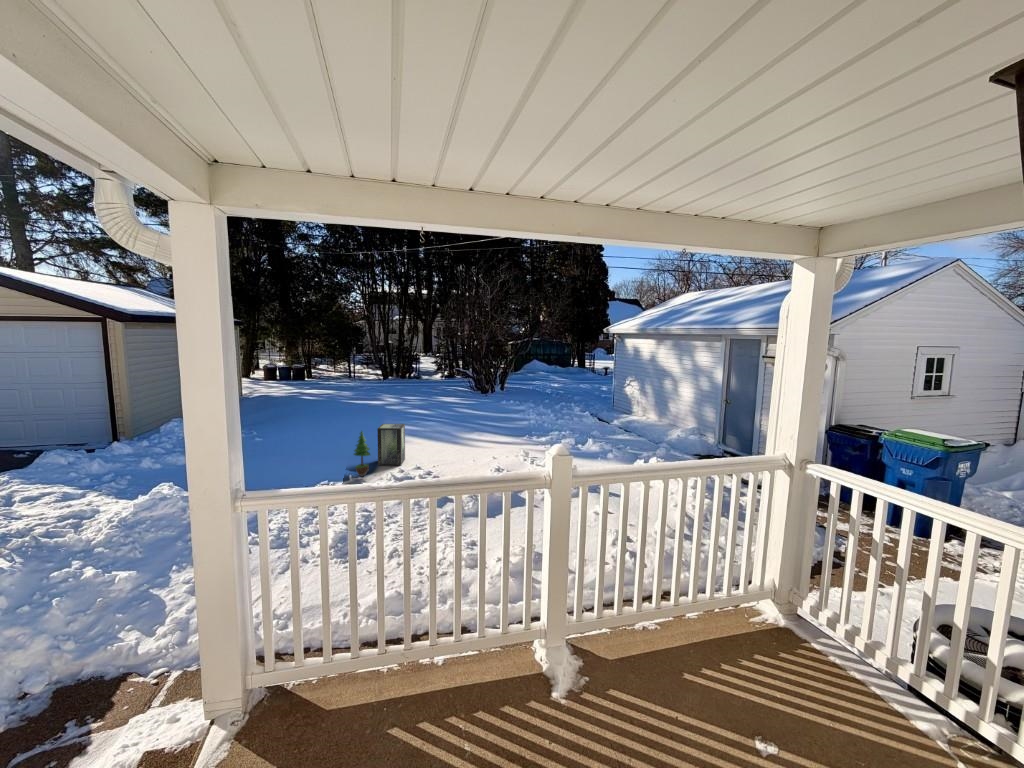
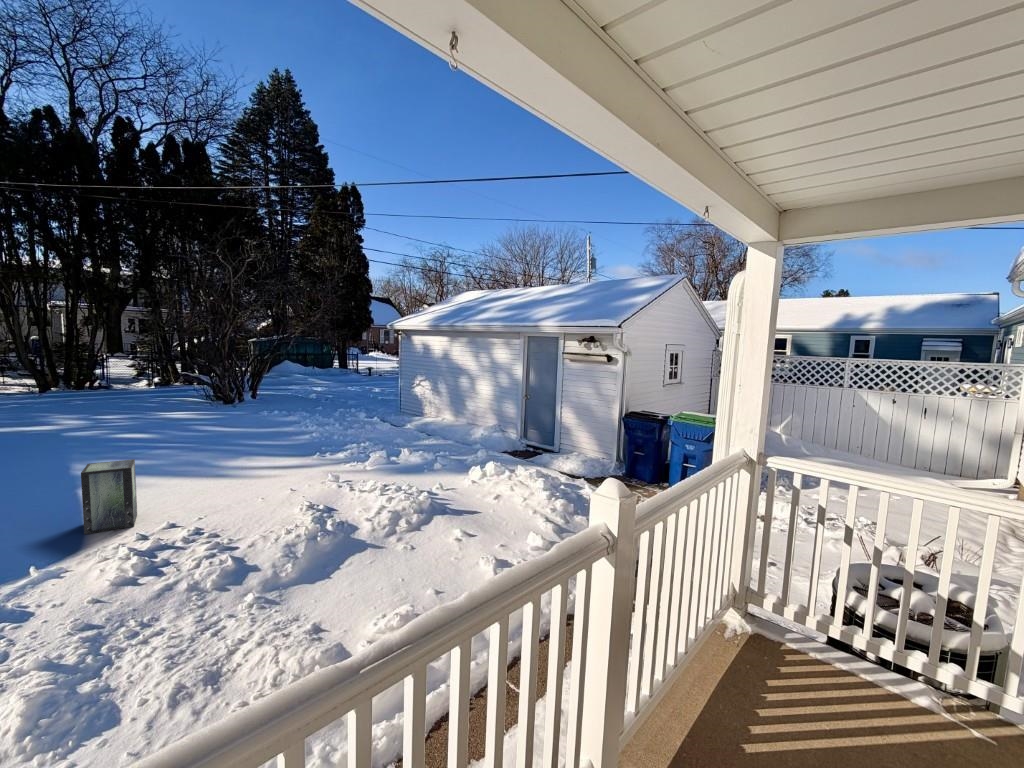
potted tree: present [354,432,370,476] -> none [29,480,72,561]

